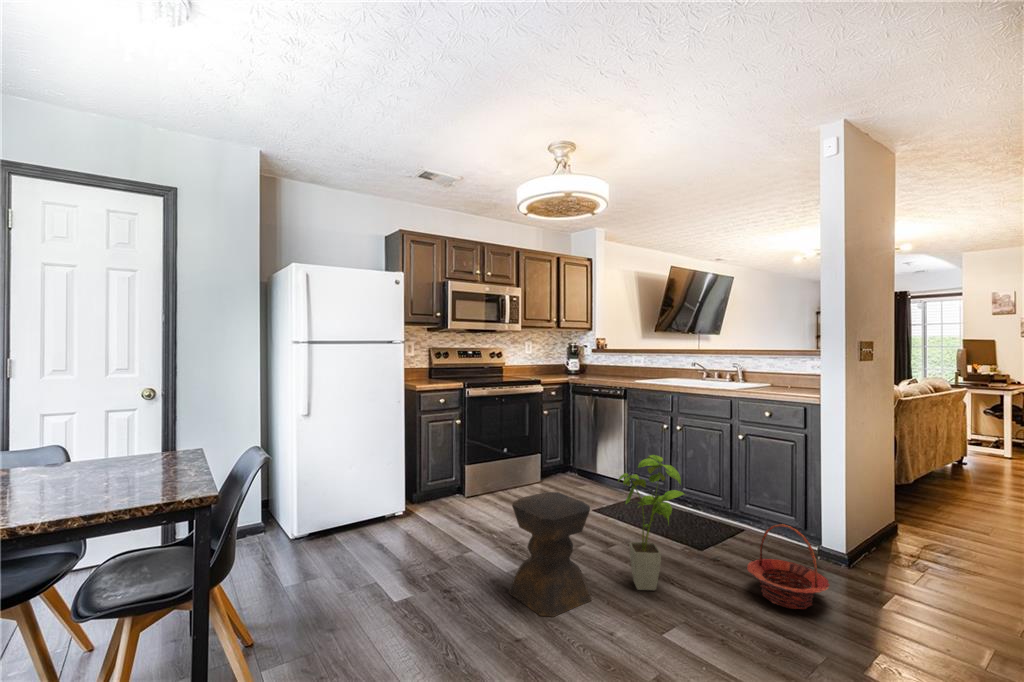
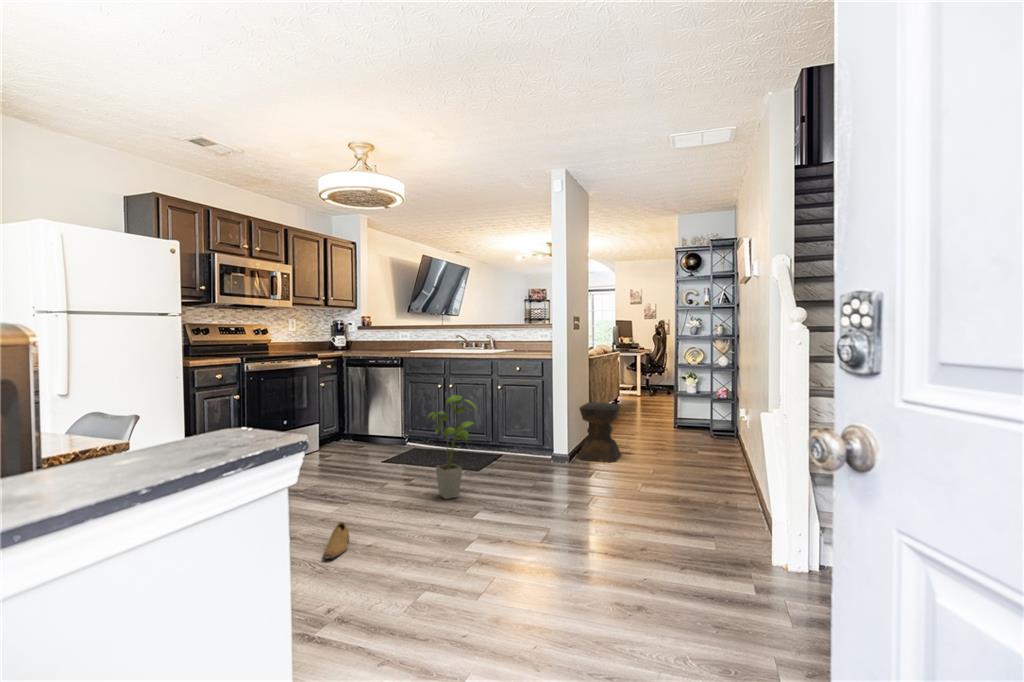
stool: present [509,492,591,617] -> present [578,402,621,462]
basket: present [747,524,829,609] -> none [516,434,565,488]
shoe: none [450,602,496,654] -> present [323,522,349,558]

